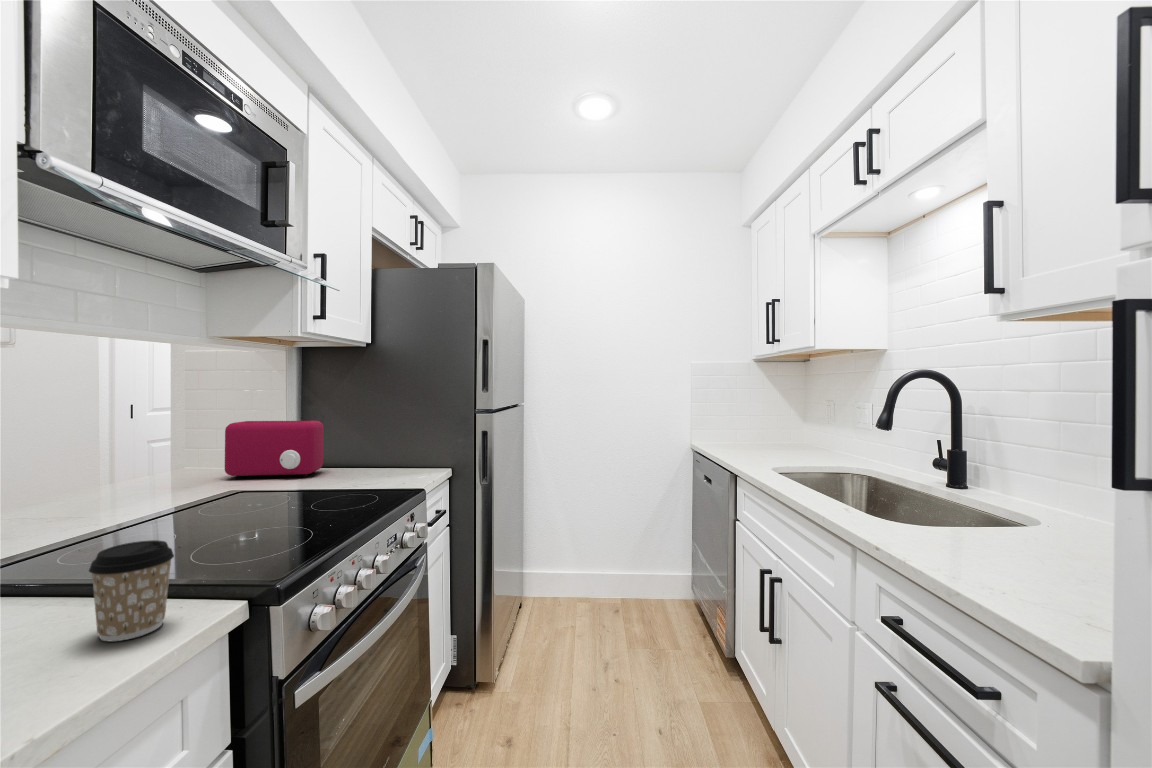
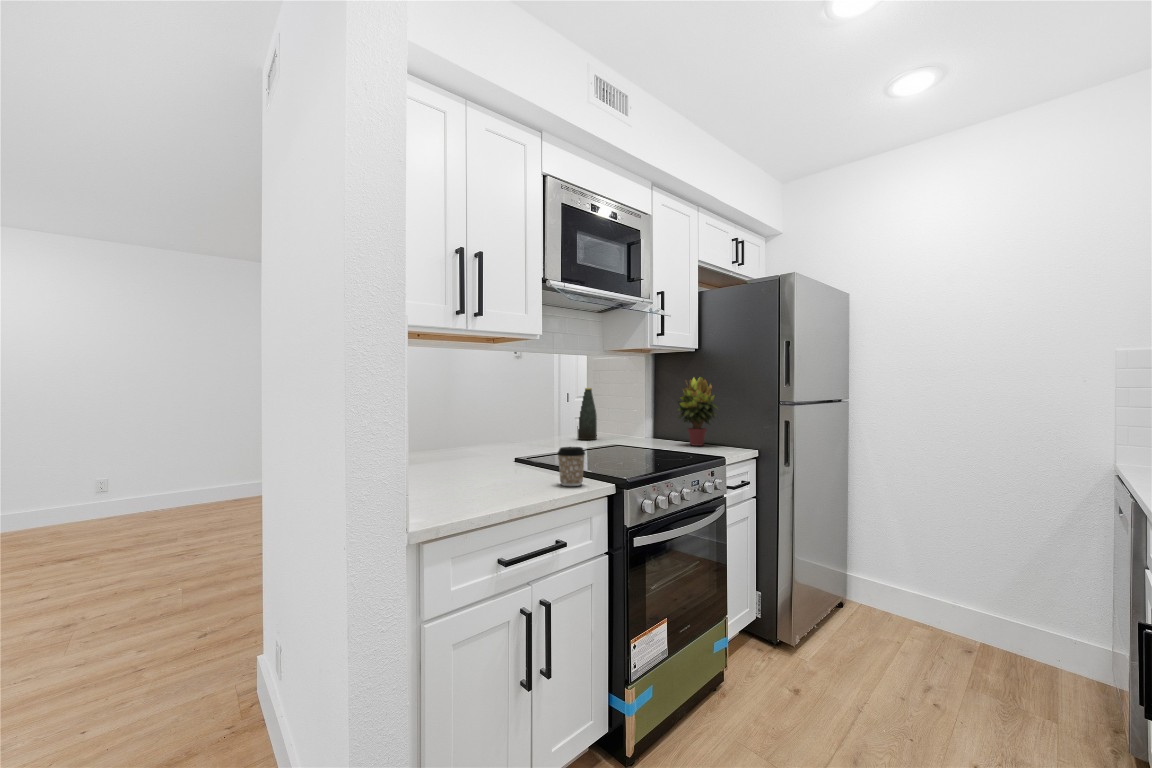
potted plant: none [337,383,401,478] -> present [677,378,718,446]
bottle: none [155,396,195,482] -> present [577,388,597,440]
toaster: present [225,421,324,478] -> none [611,404,669,443]

